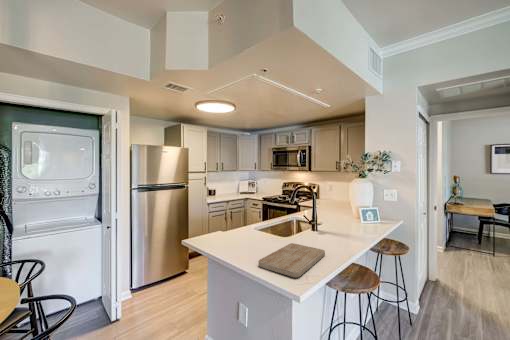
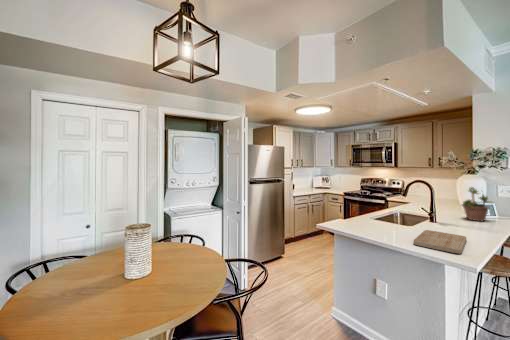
potted plant: none [345,188,374,228] -> present [462,187,492,221]

